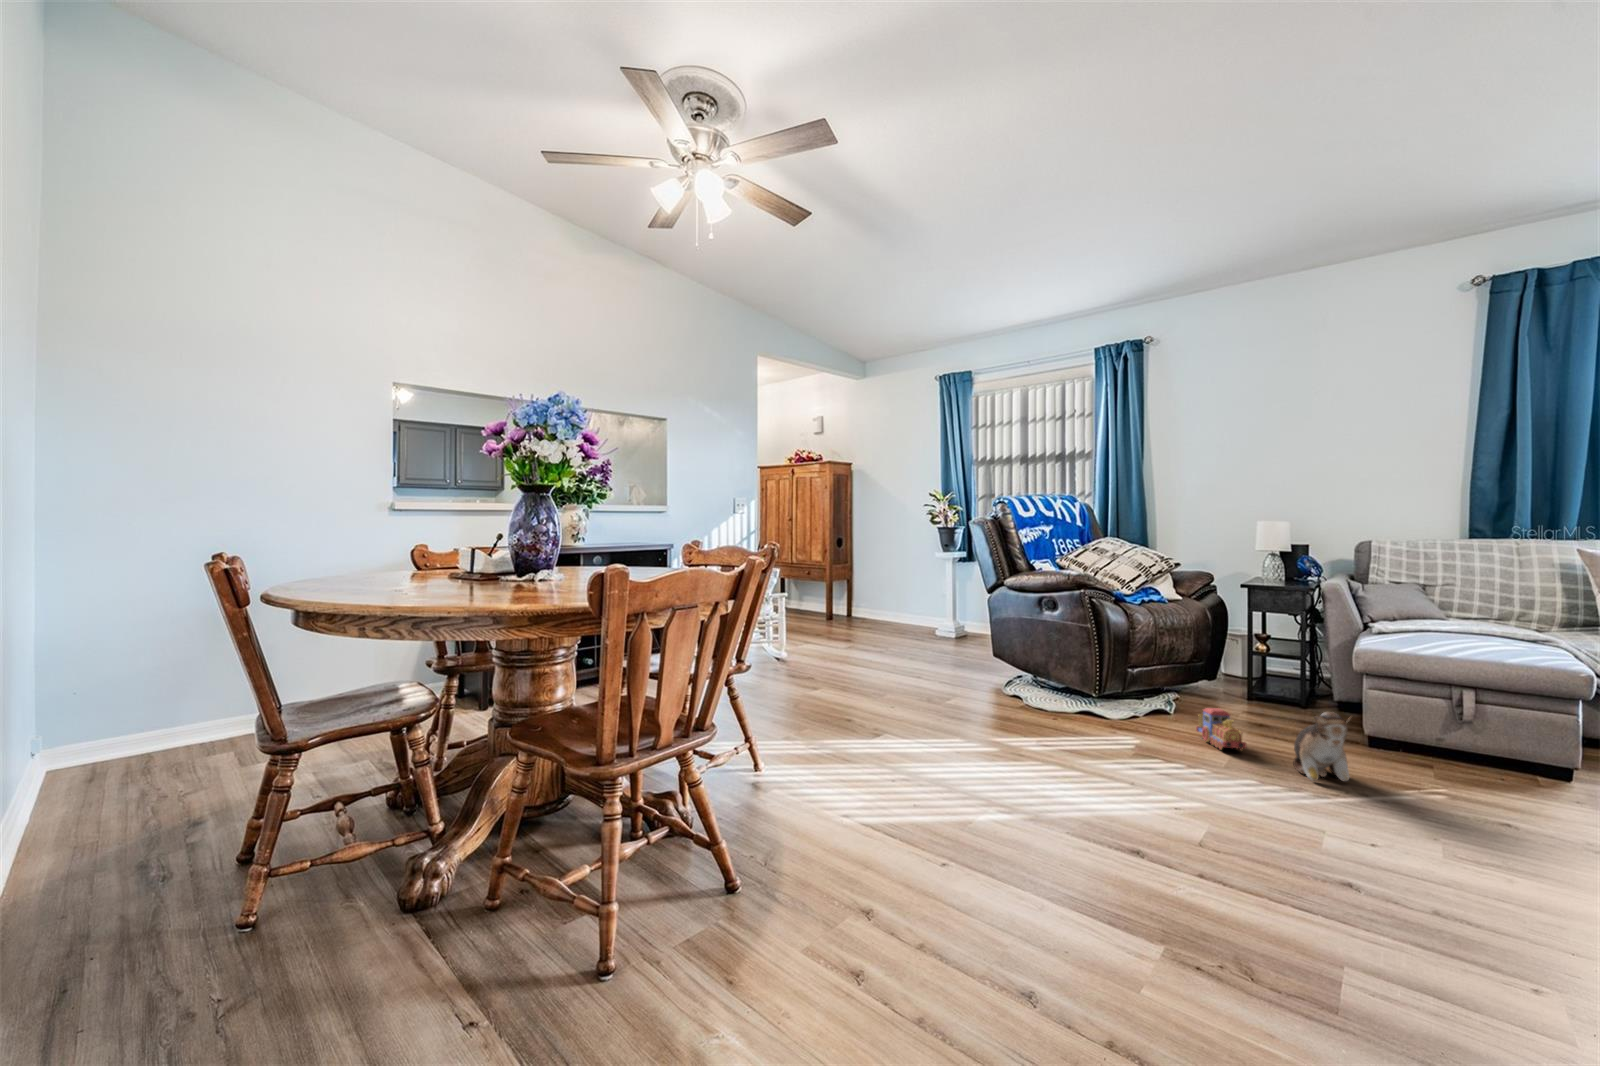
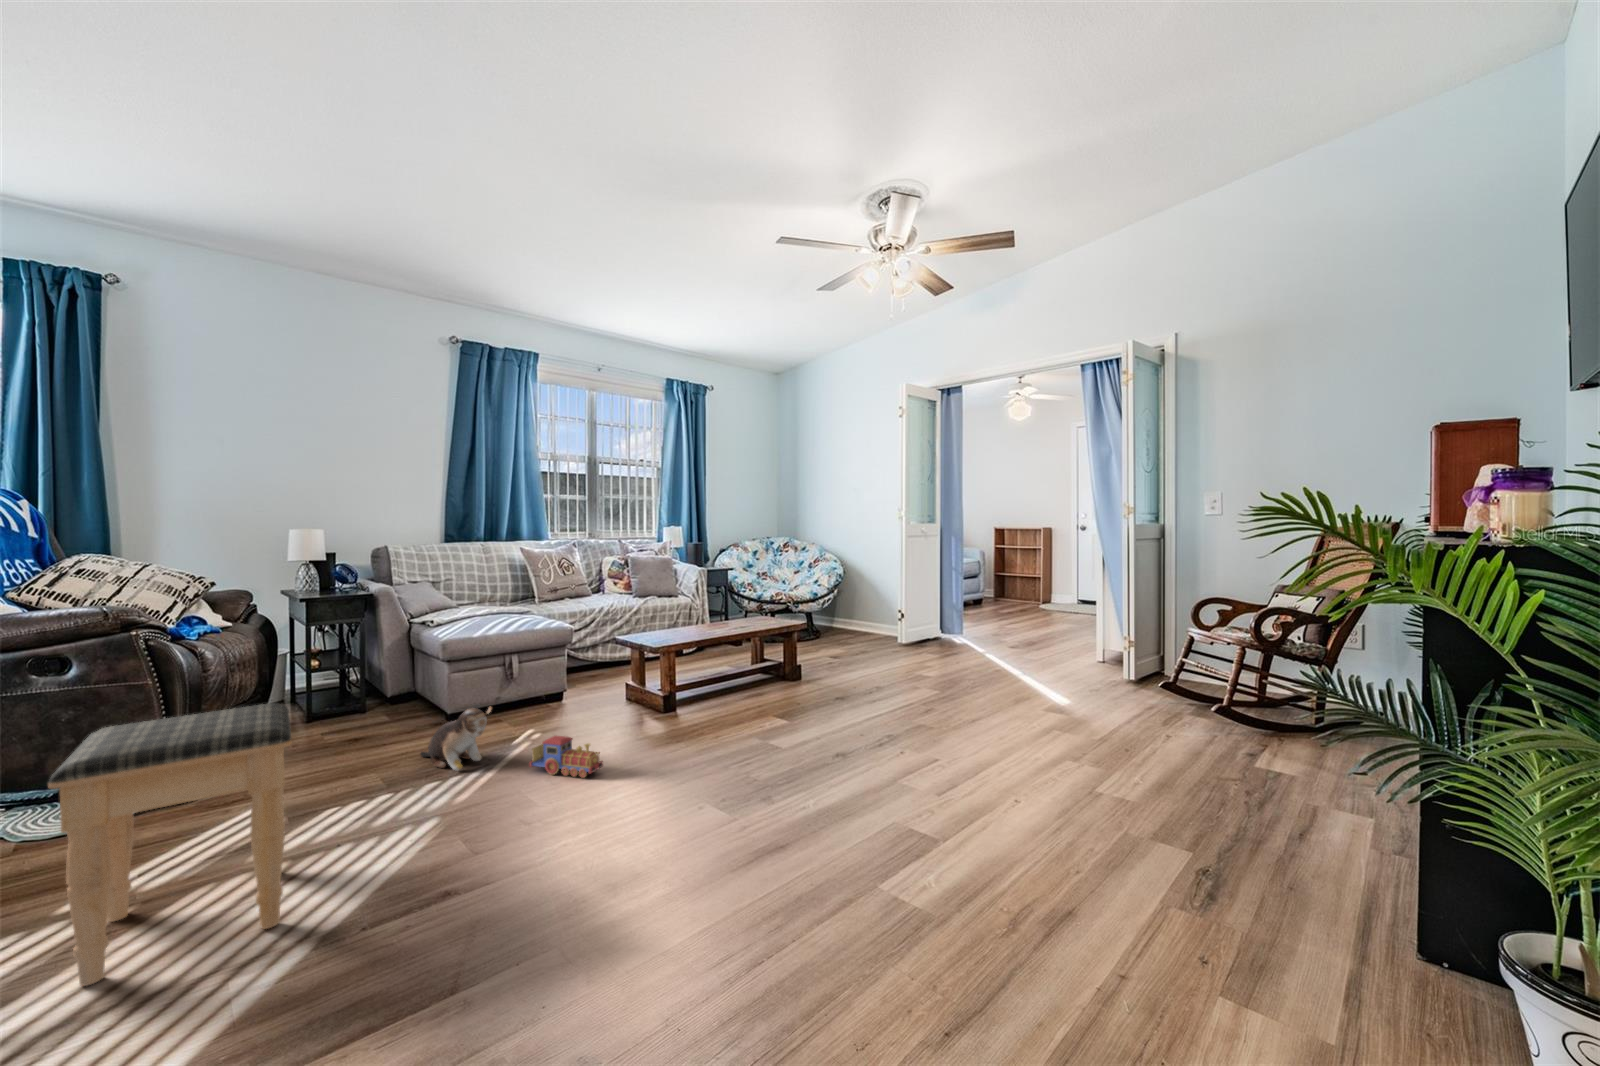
footstool: none [950,631,1106,801] -> present [49,703,292,986]
toy train: present [1196,708,1246,751] -> present [529,736,603,778]

